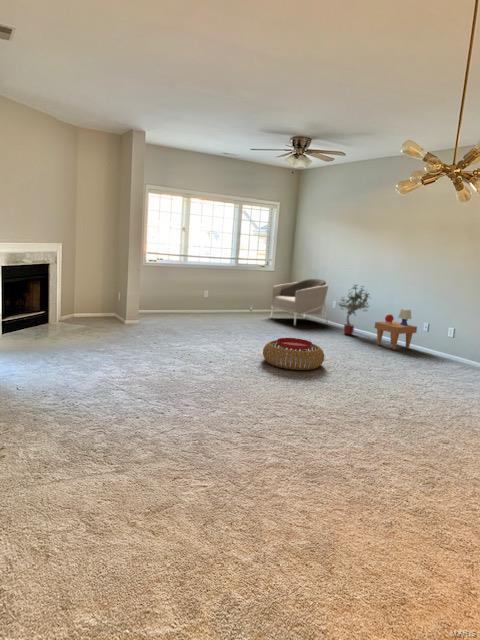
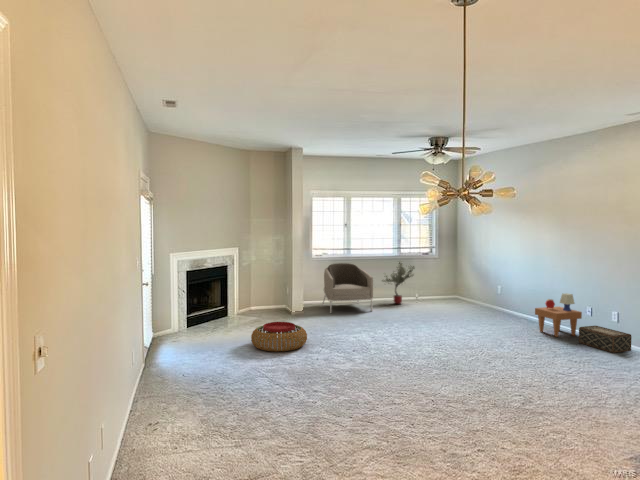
armchair: present [271,279,328,325] -> present [322,263,373,313]
potted tree: present [338,285,369,335] -> present [382,262,414,304]
pouf: present [263,338,324,370] -> present [251,322,307,351]
woven basket: none [415,339,464,364] -> present [579,326,631,353]

